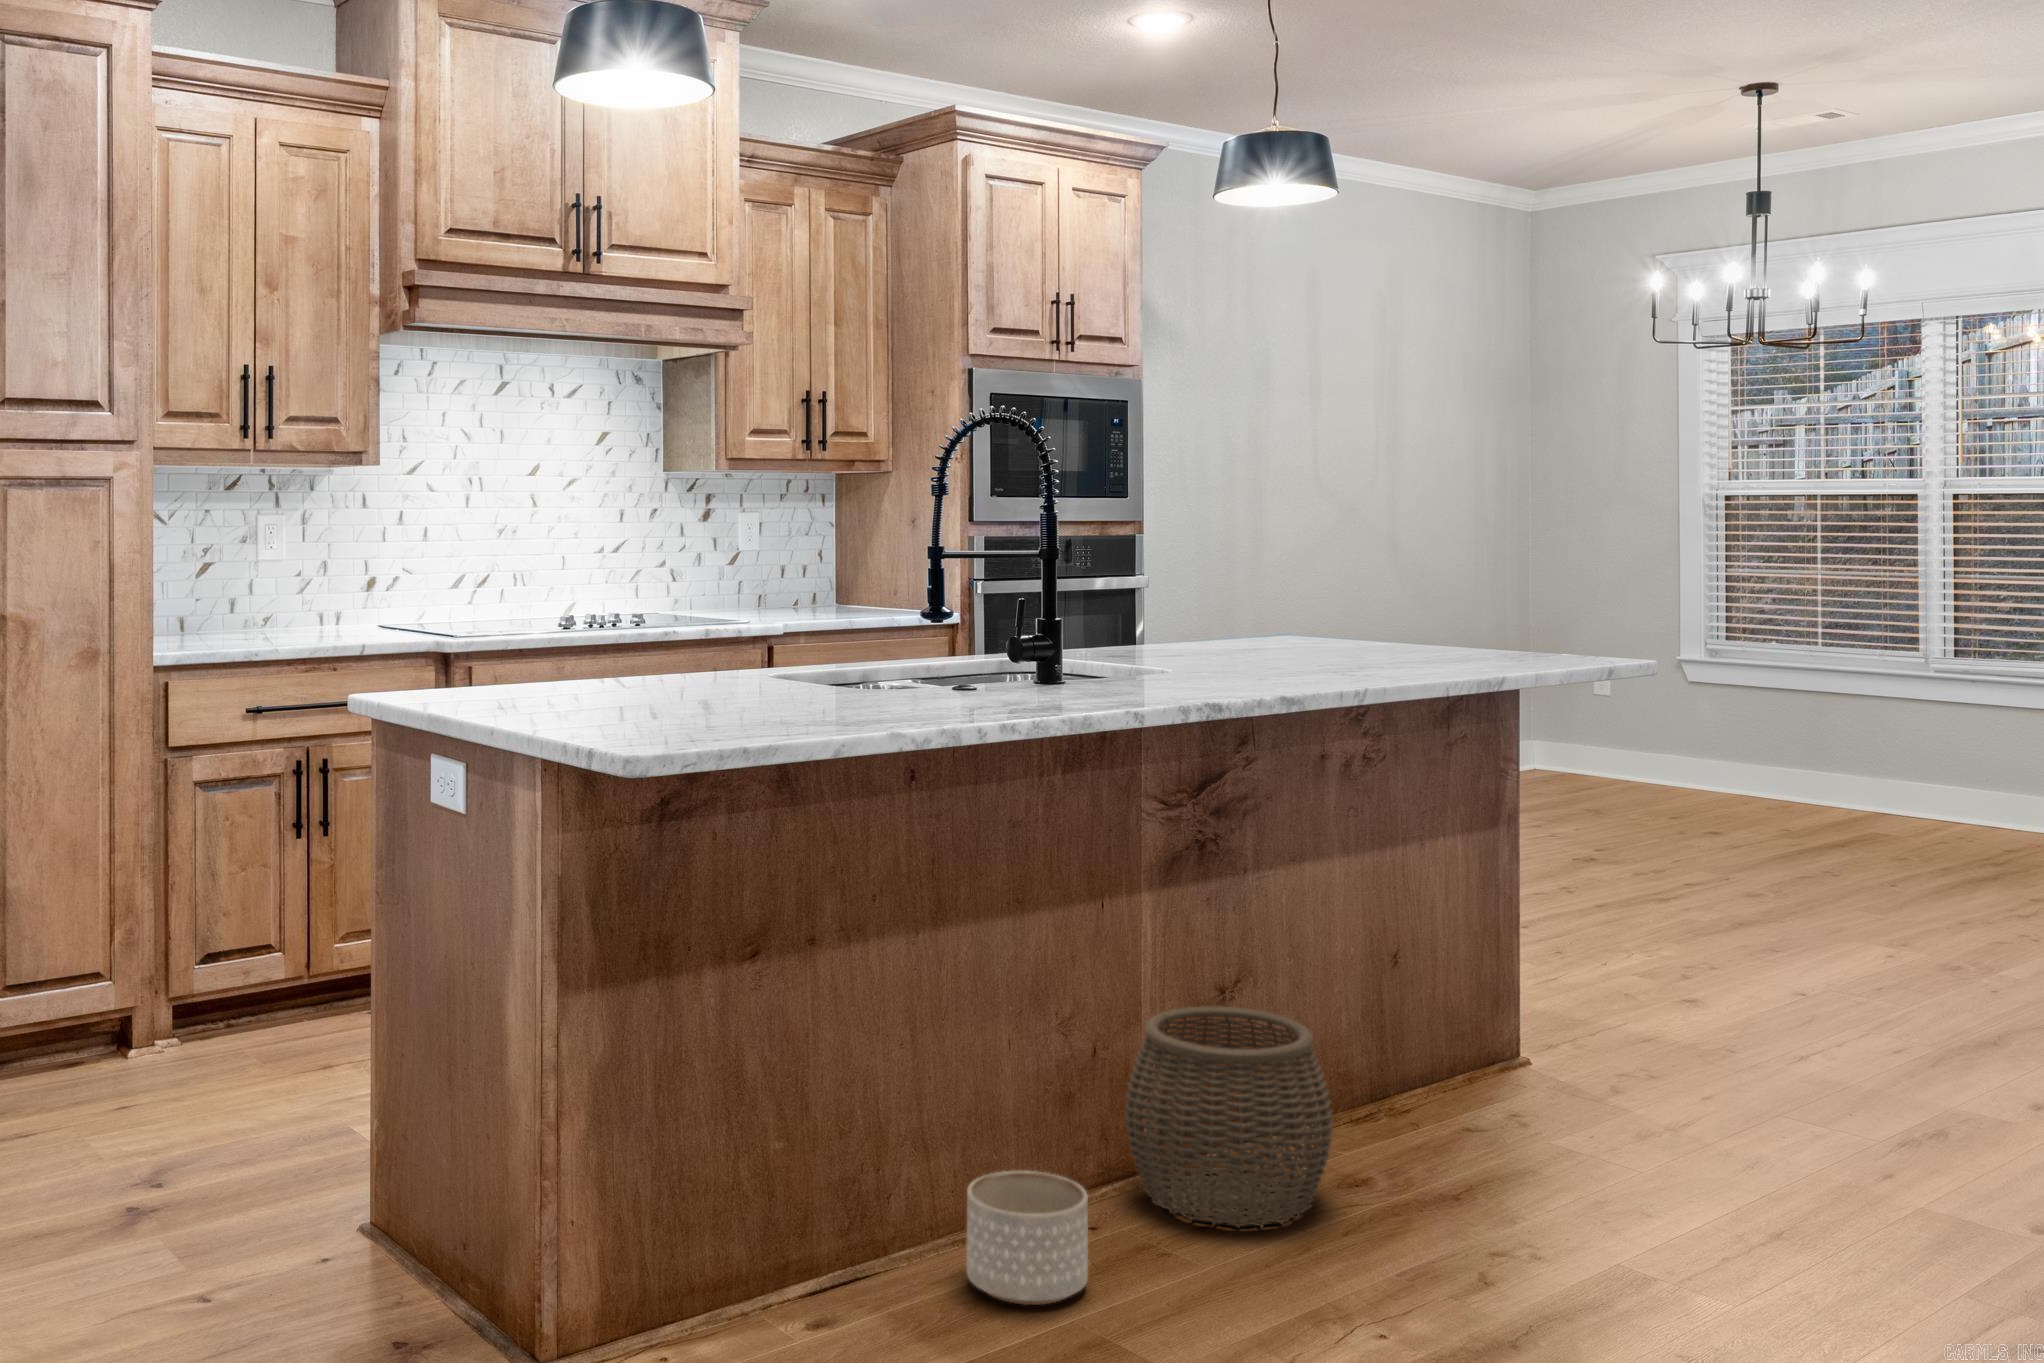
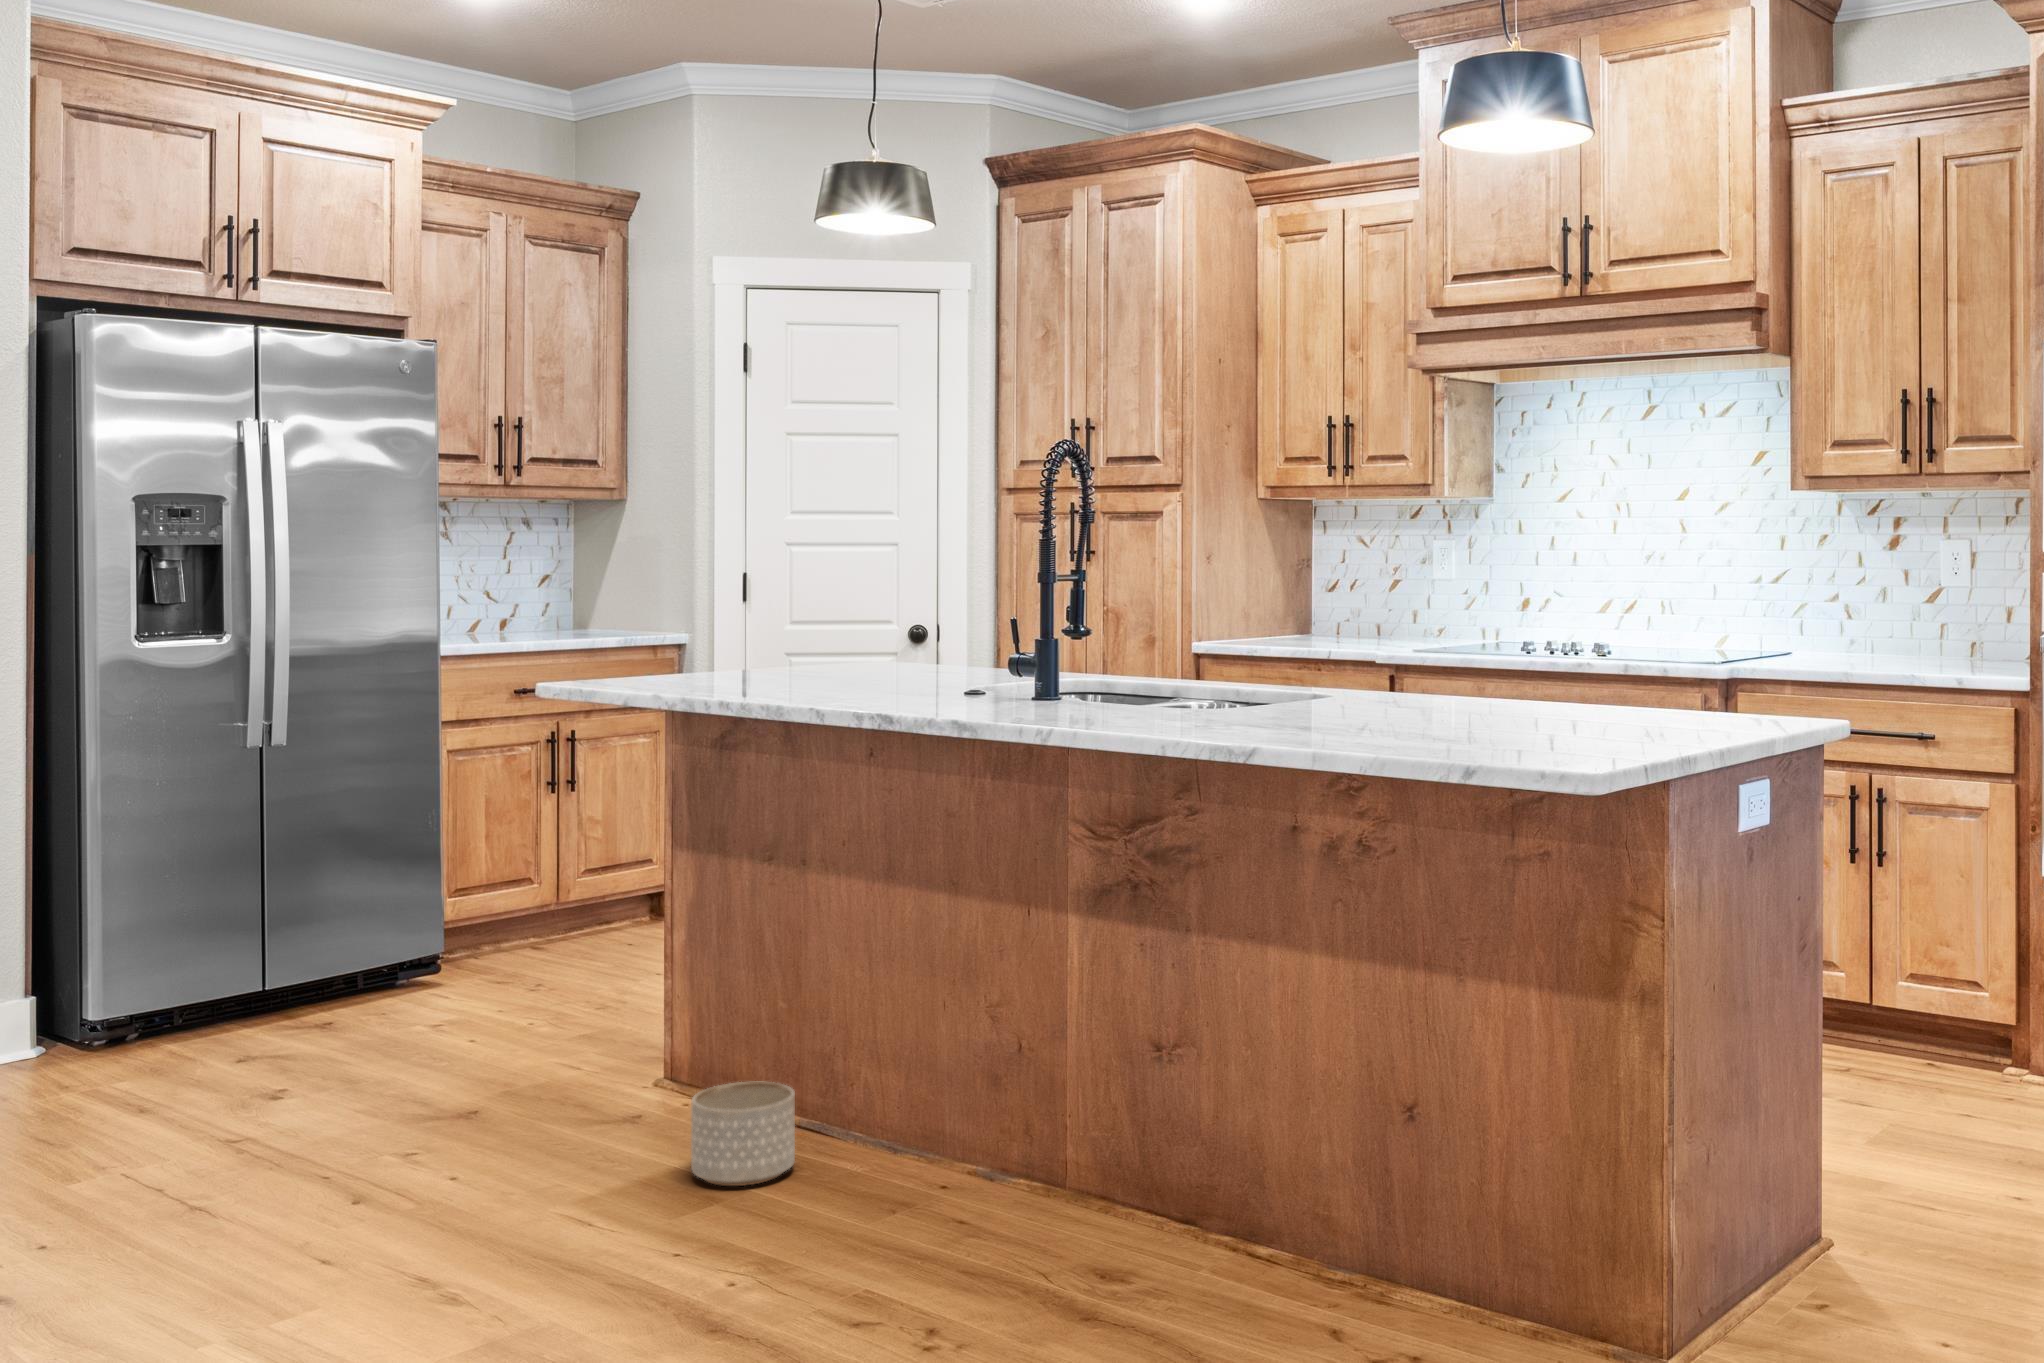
woven basket: present [1125,1007,1333,1227] -> none [851,1032,1060,1254]

